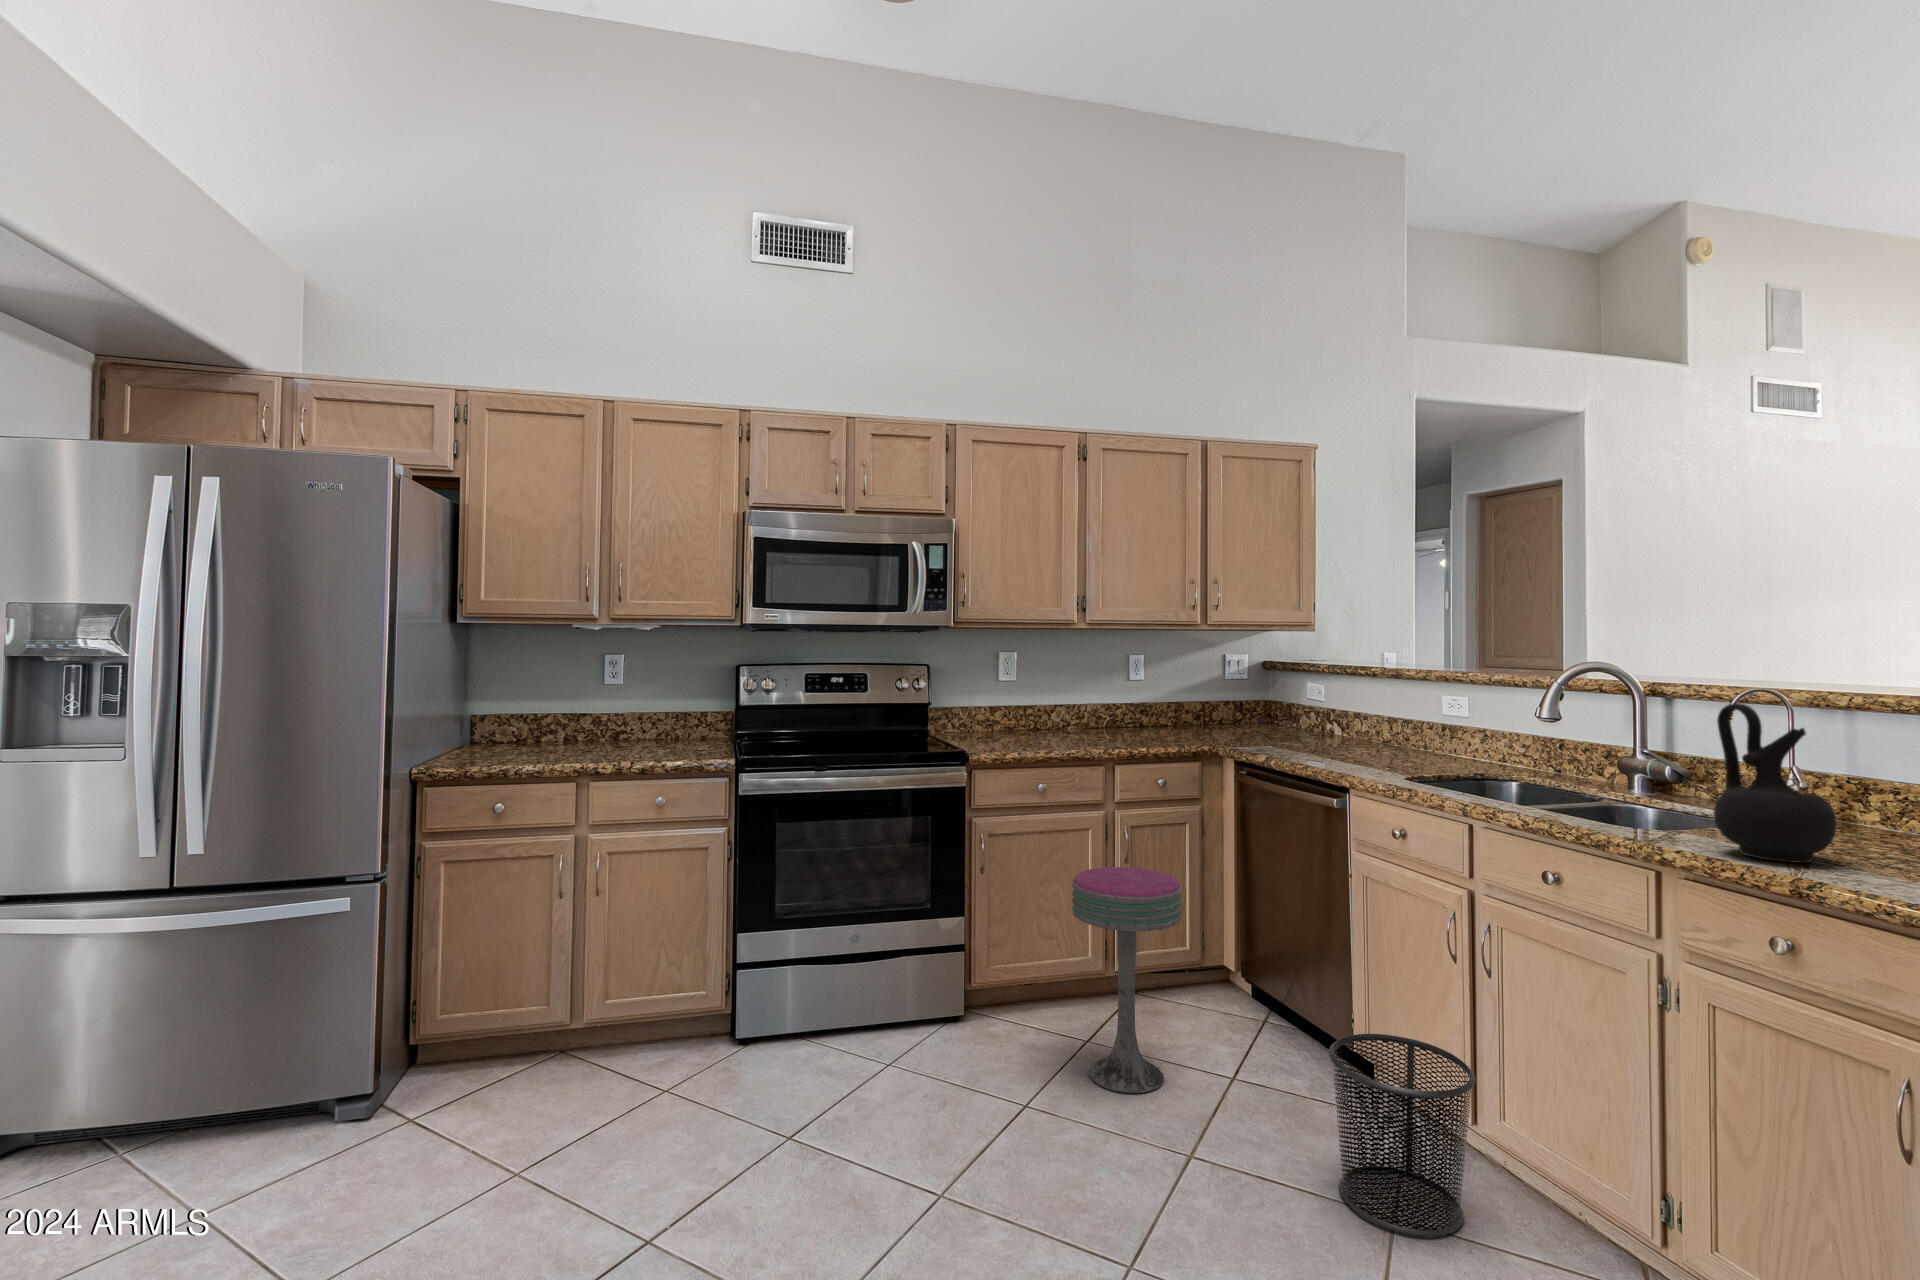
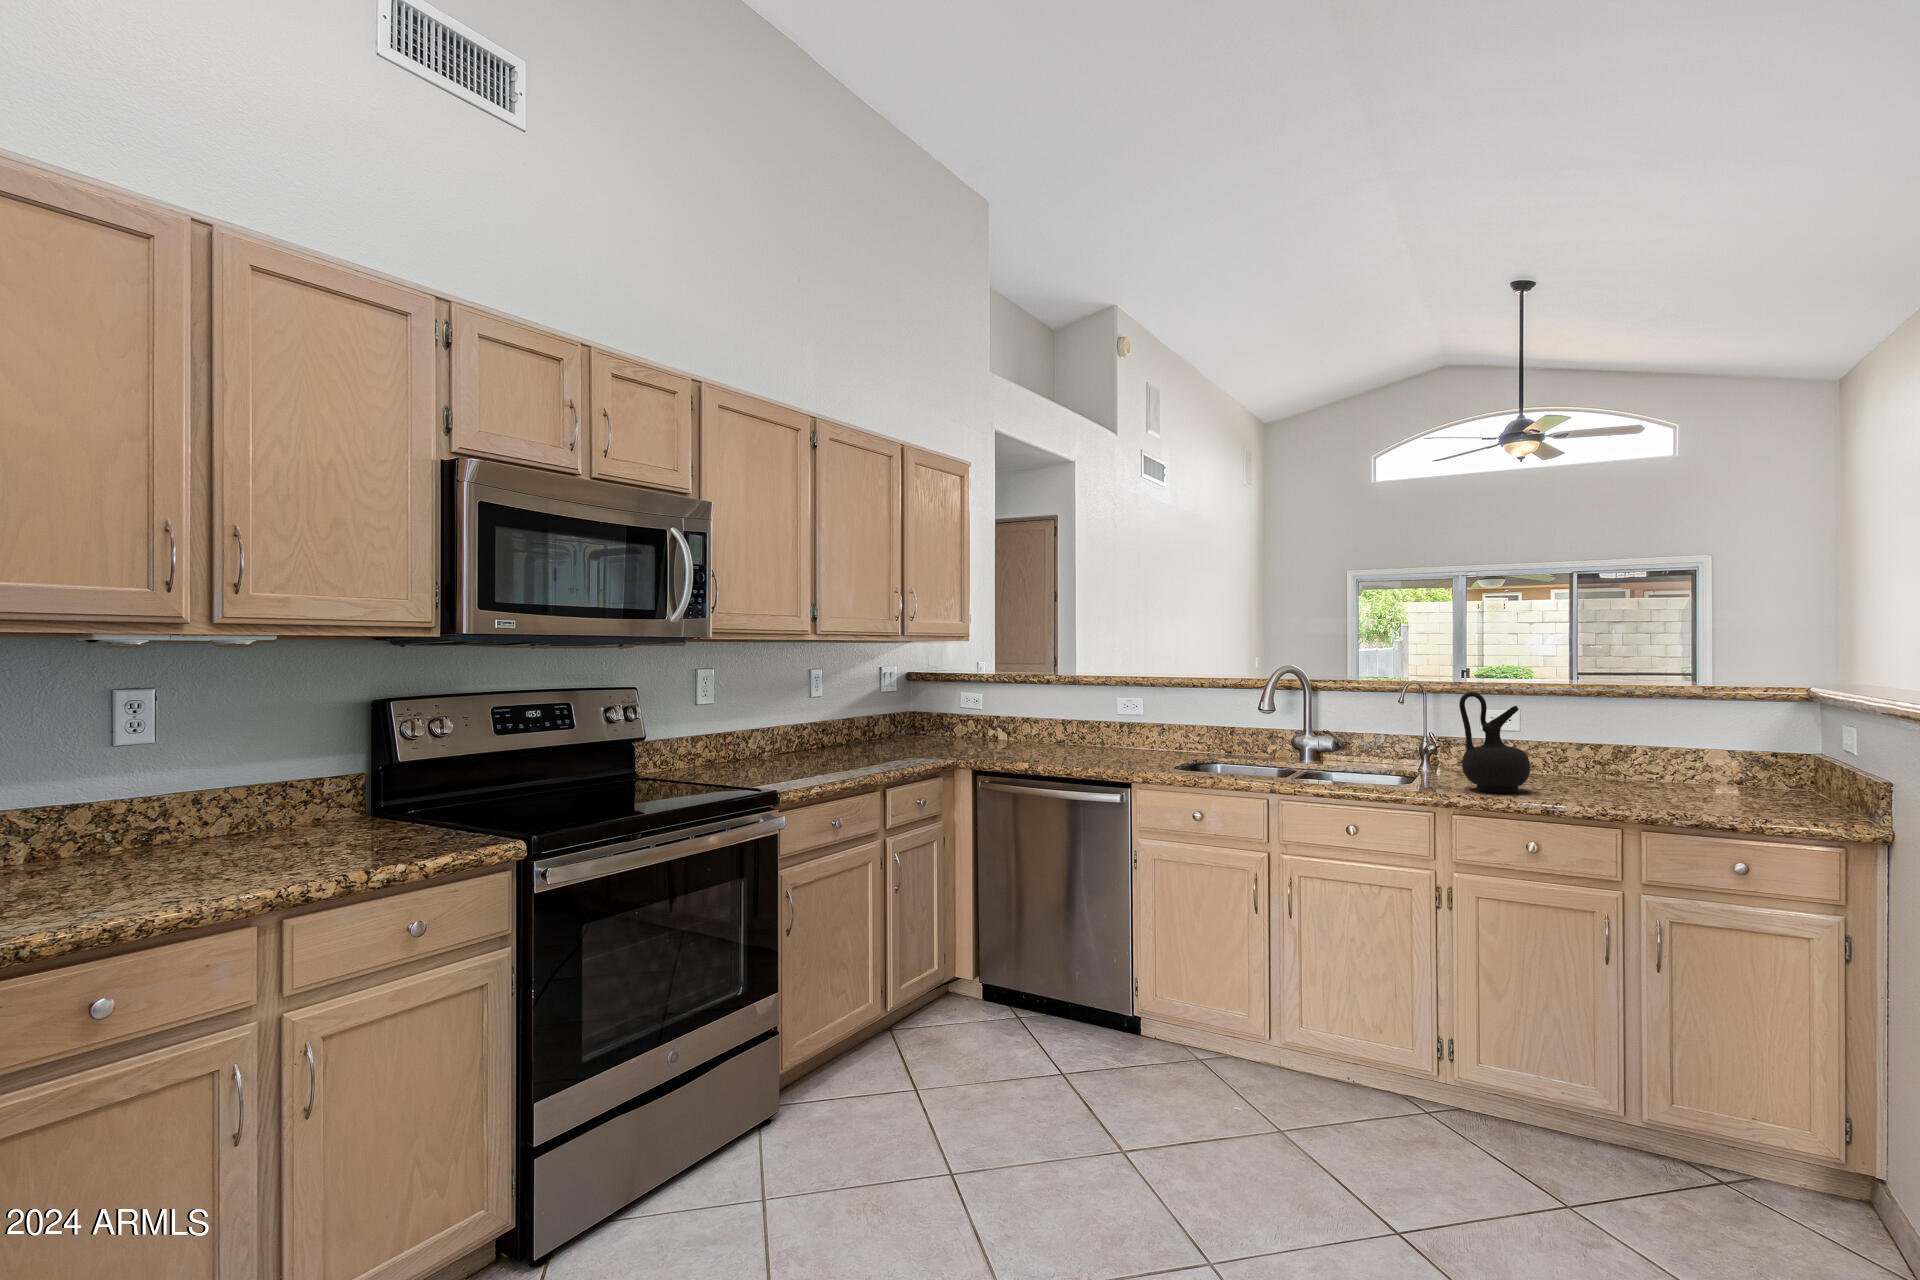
bar stool: present [1072,867,1182,1093] -> none [937,890,1049,1127]
waste bin: present [1329,1034,1475,1237] -> none [1223,981,1338,1140]

